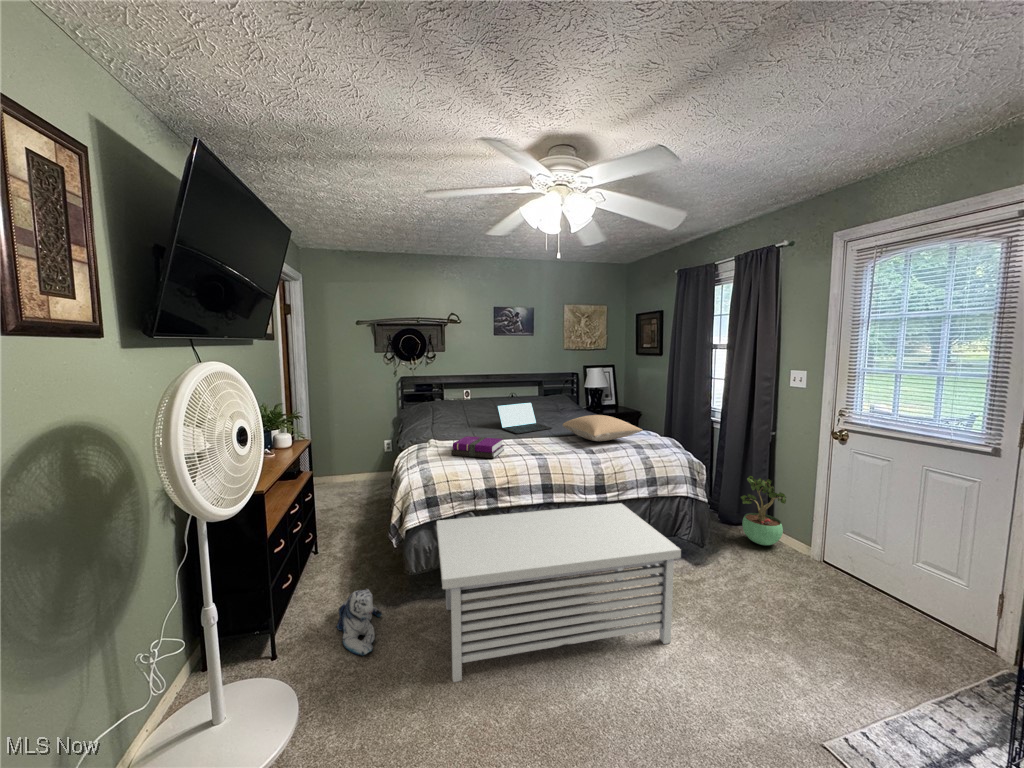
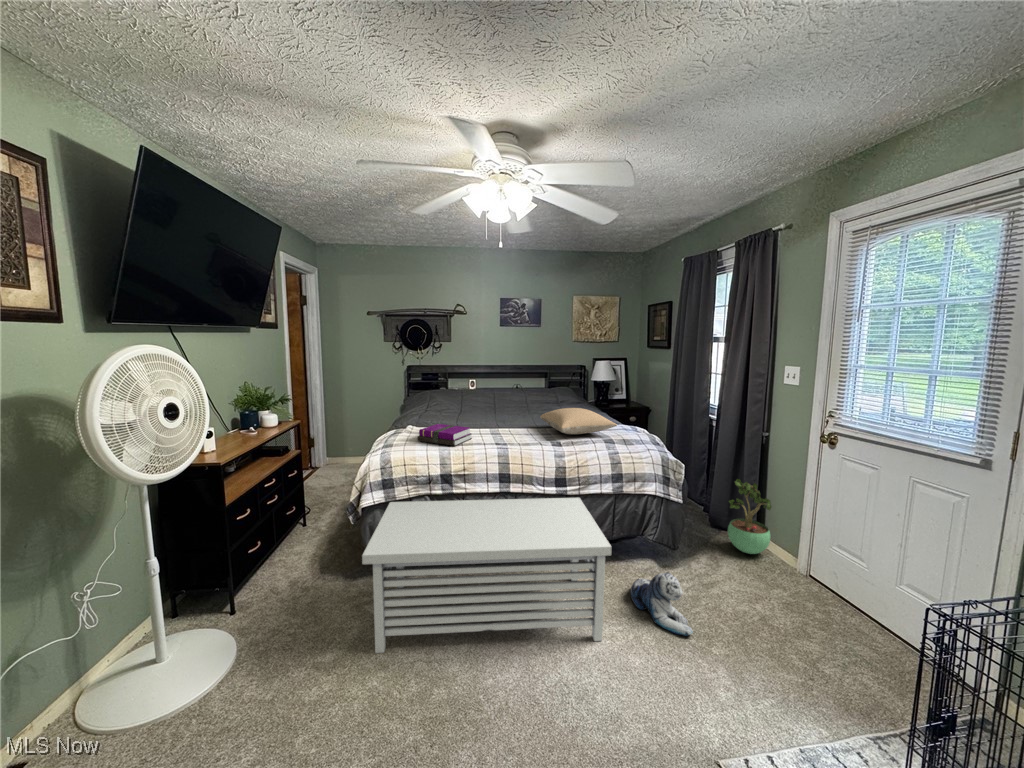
laptop: present [497,402,552,434] -> none [482,393,536,424]
plush toy: present [336,589,382,656] -> present [630,572,693,636]

